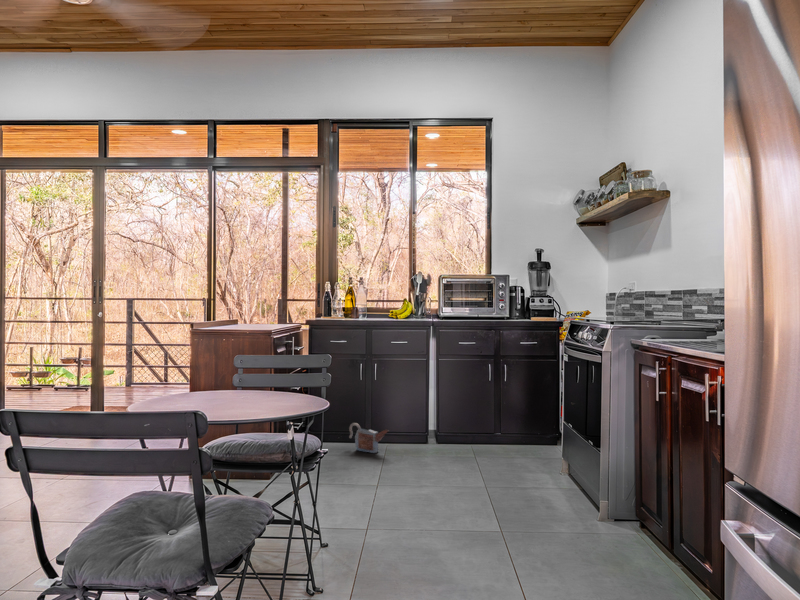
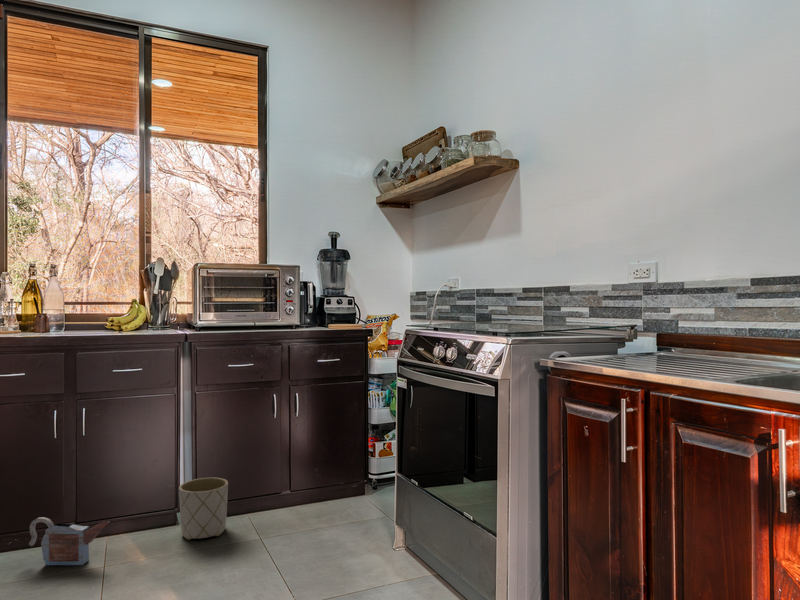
planter: none [428,415,458,453] -> present [179,478,228,540]

